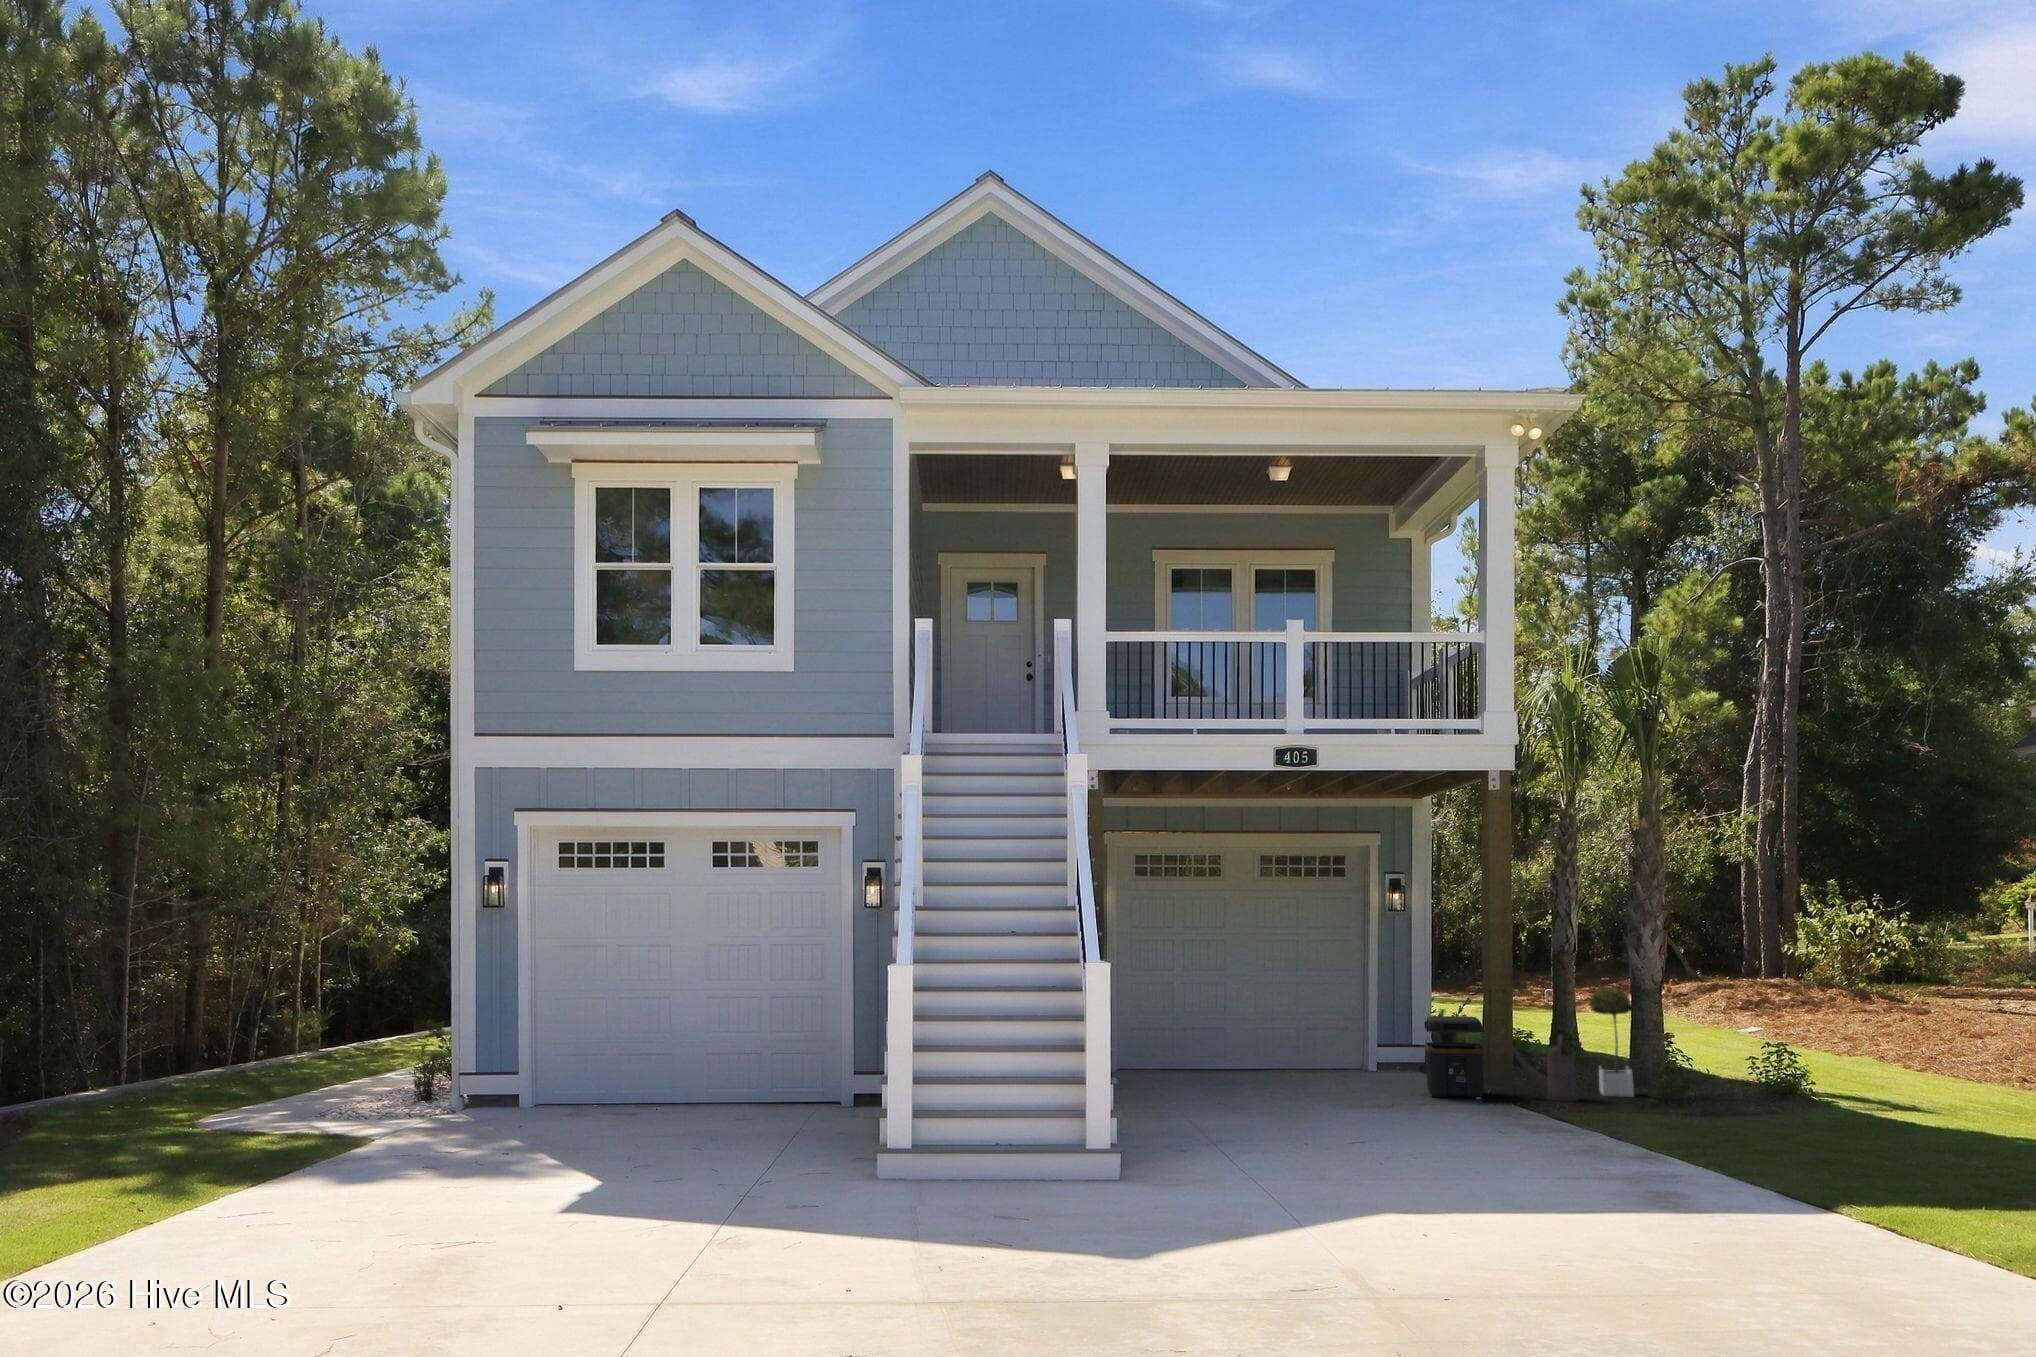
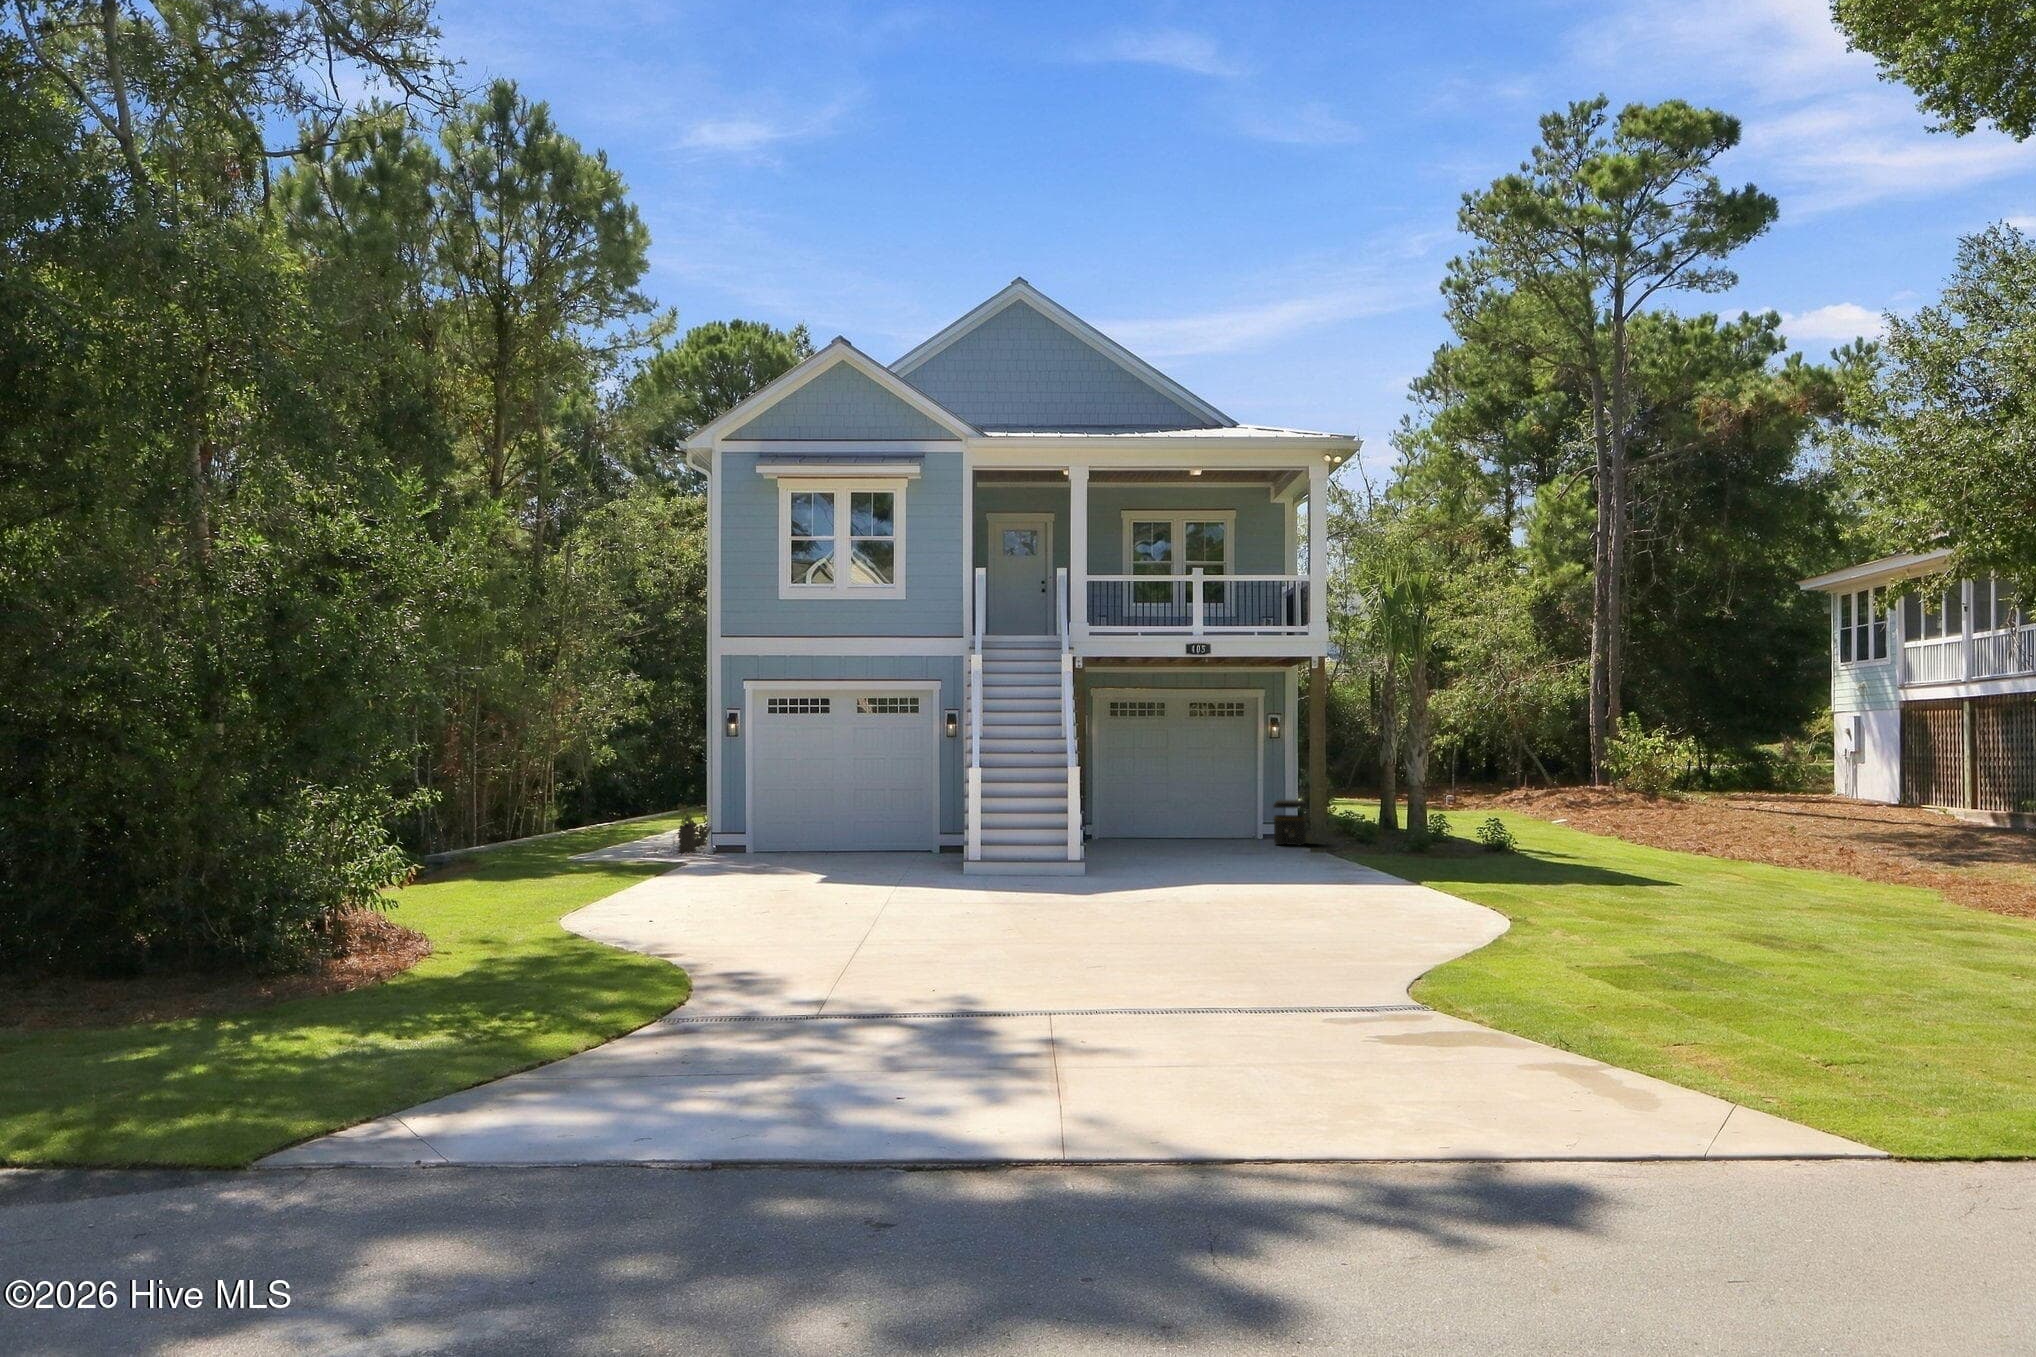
potted tree: present [1589,985,1635,1097] -> none [1369,781,1395,845]
watering can: present [1509,1036,1581,1101] -> present [679,817,711,853]

